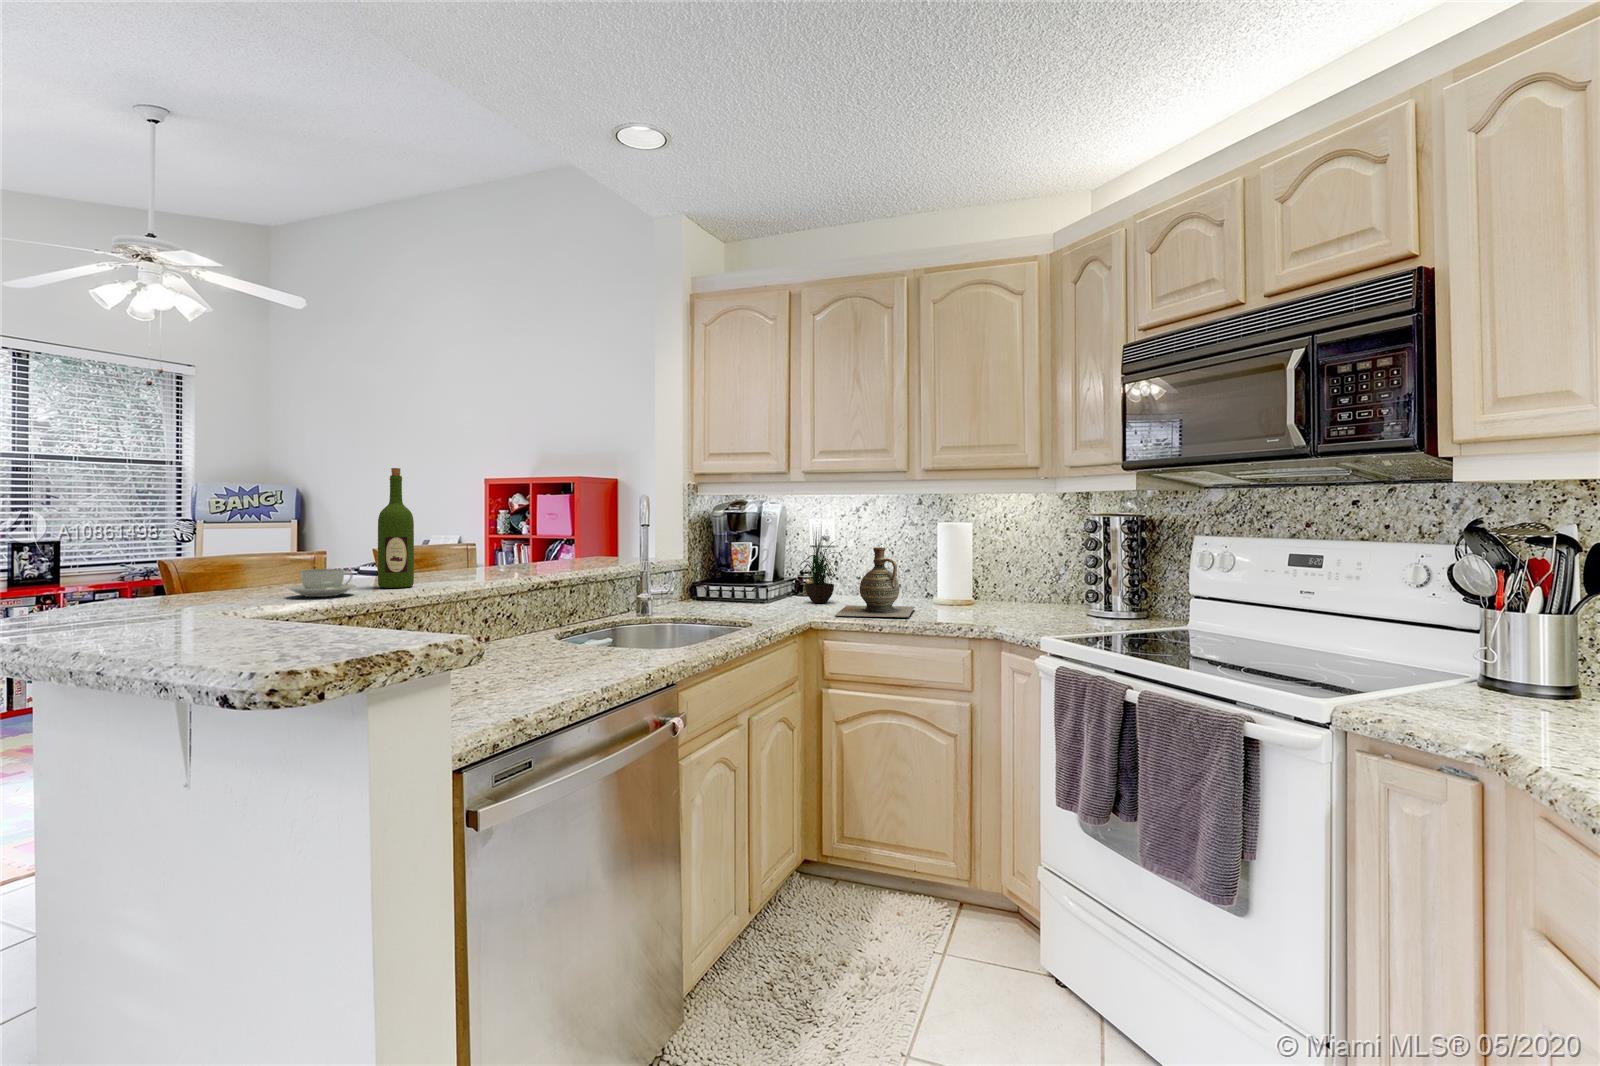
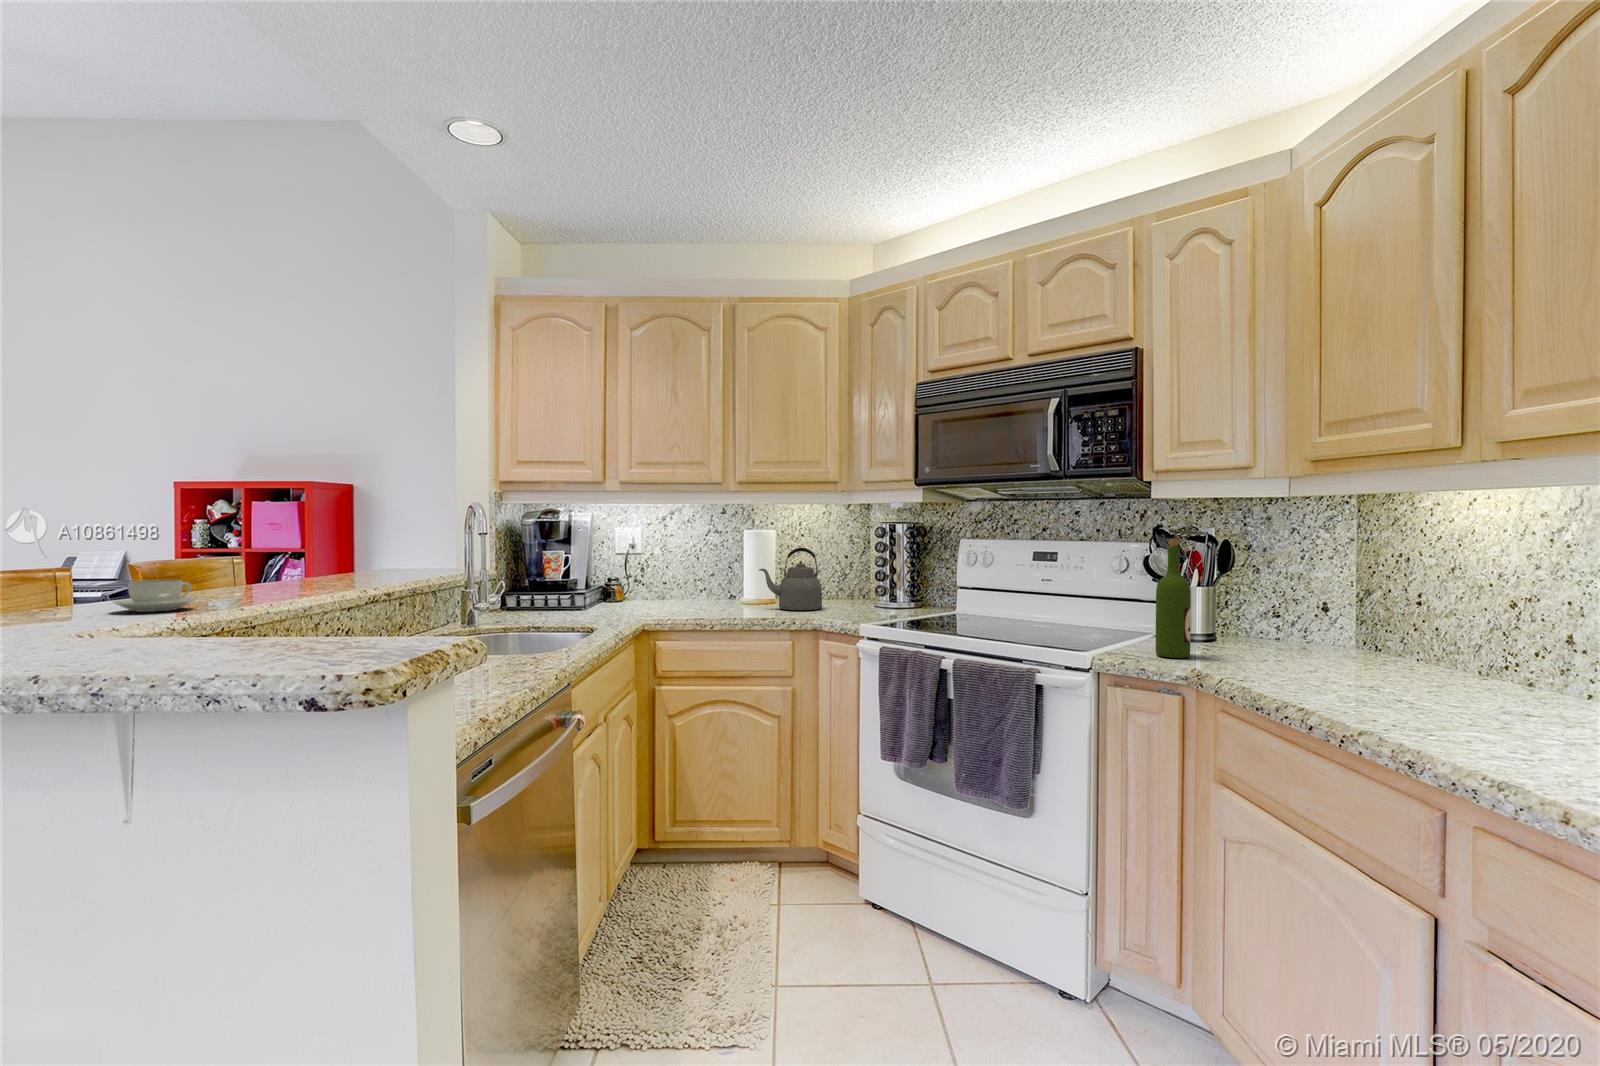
wine bottle: present [378,468,414,588] -> present [1156,539,1191,658]
potted plant: present [799,532,838,603] -> none [613,519,662,607]
kettle: none [941,544,1015,615] -> present [759,548,822,610]
ceramic jug: present [835,547,914,617] -> none [666,552,737,617]

